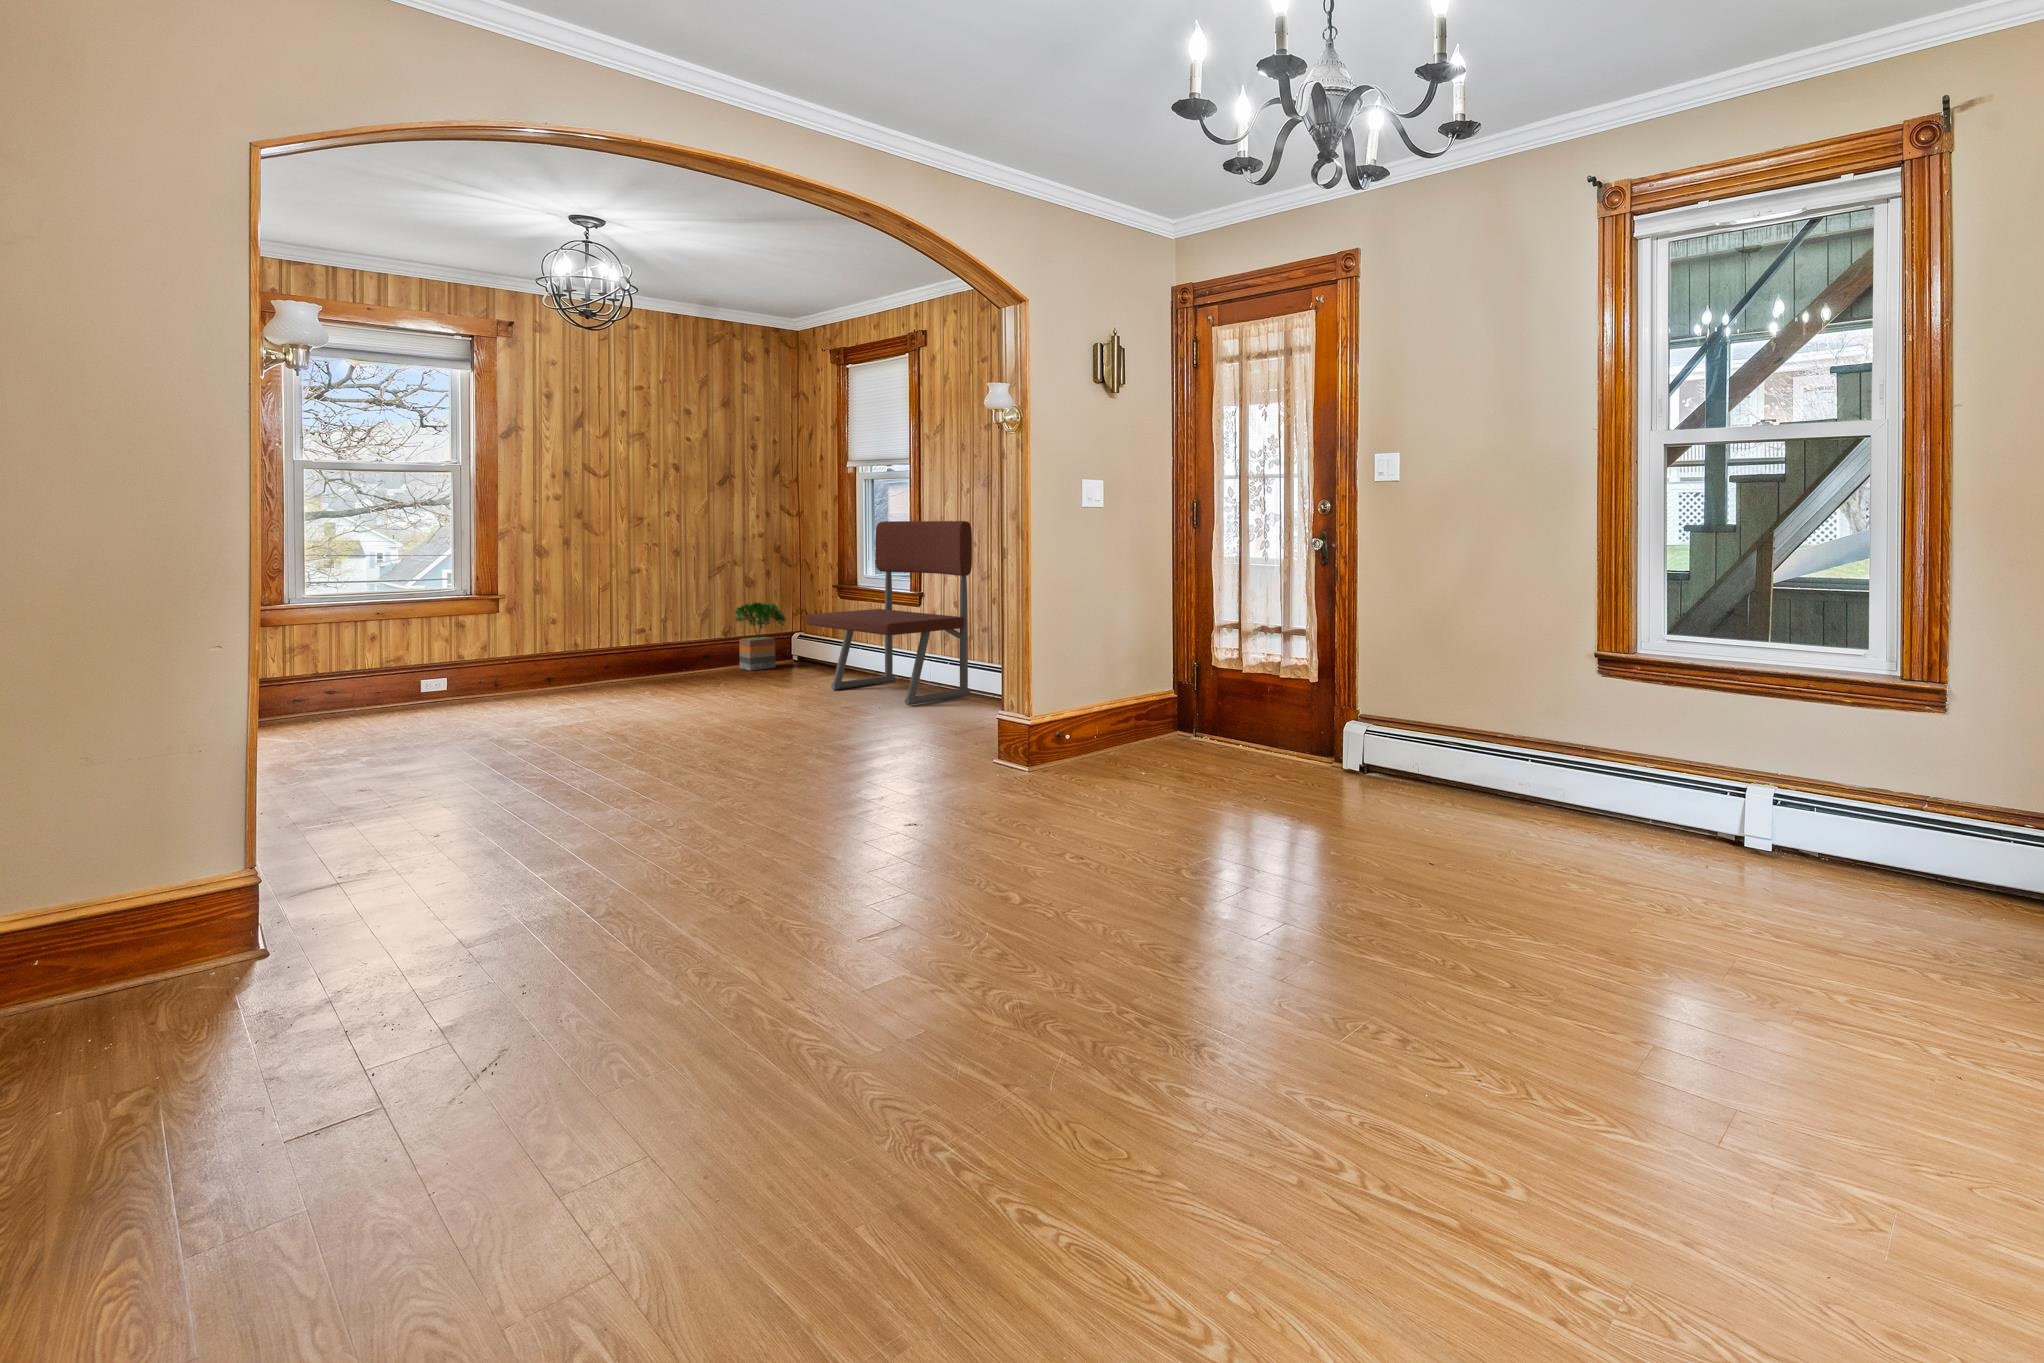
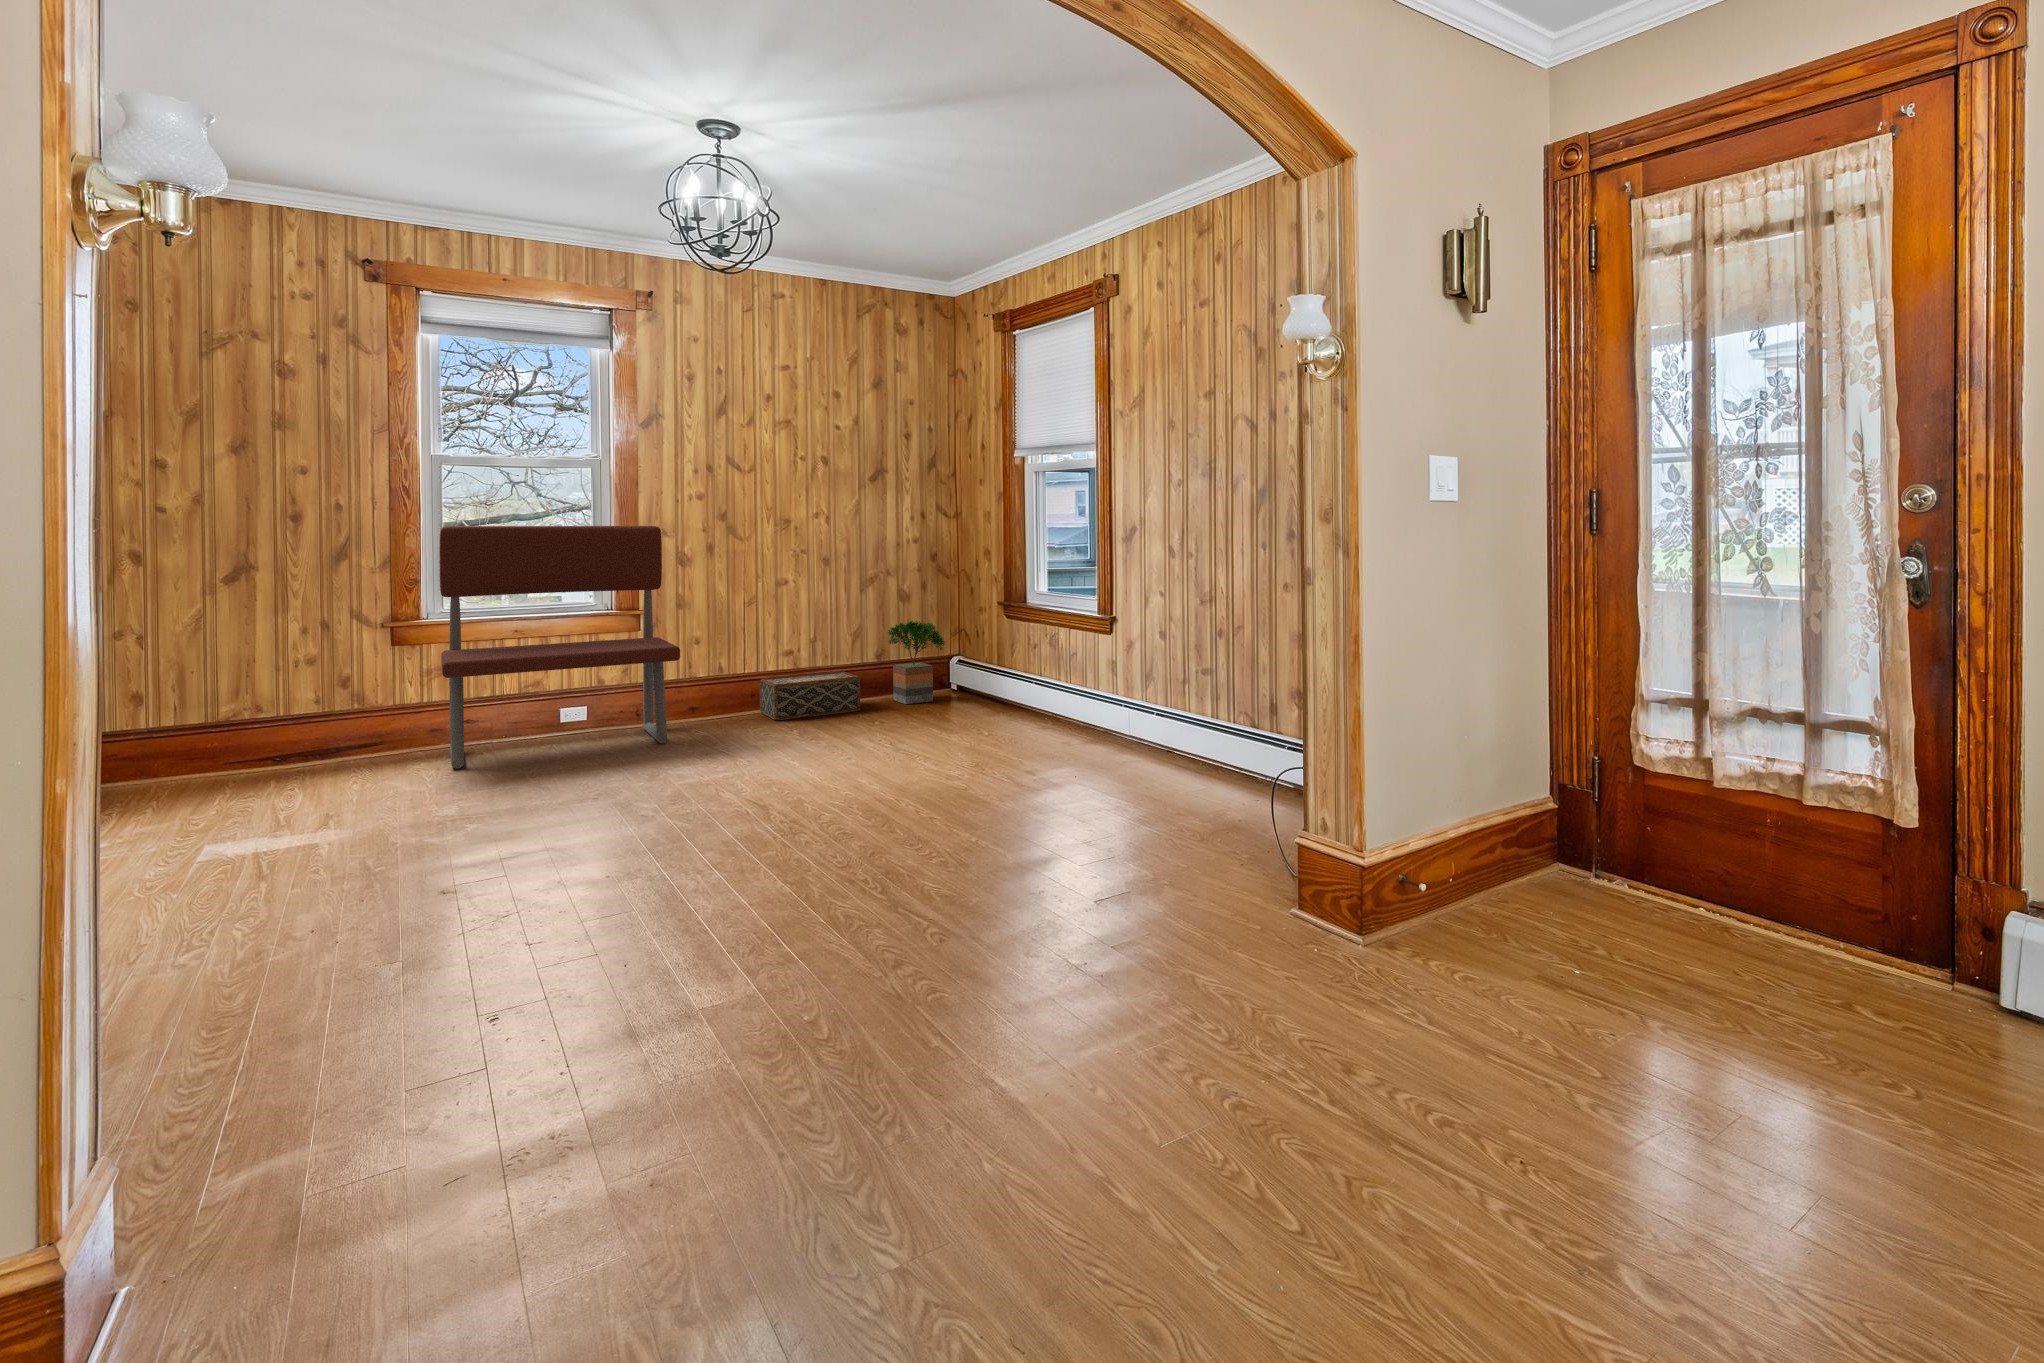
bench: present [807,521,972,705] -> present [439,526,680,769]
woven basket: none [614,645,708,685] -> present [760,671,860,720]

